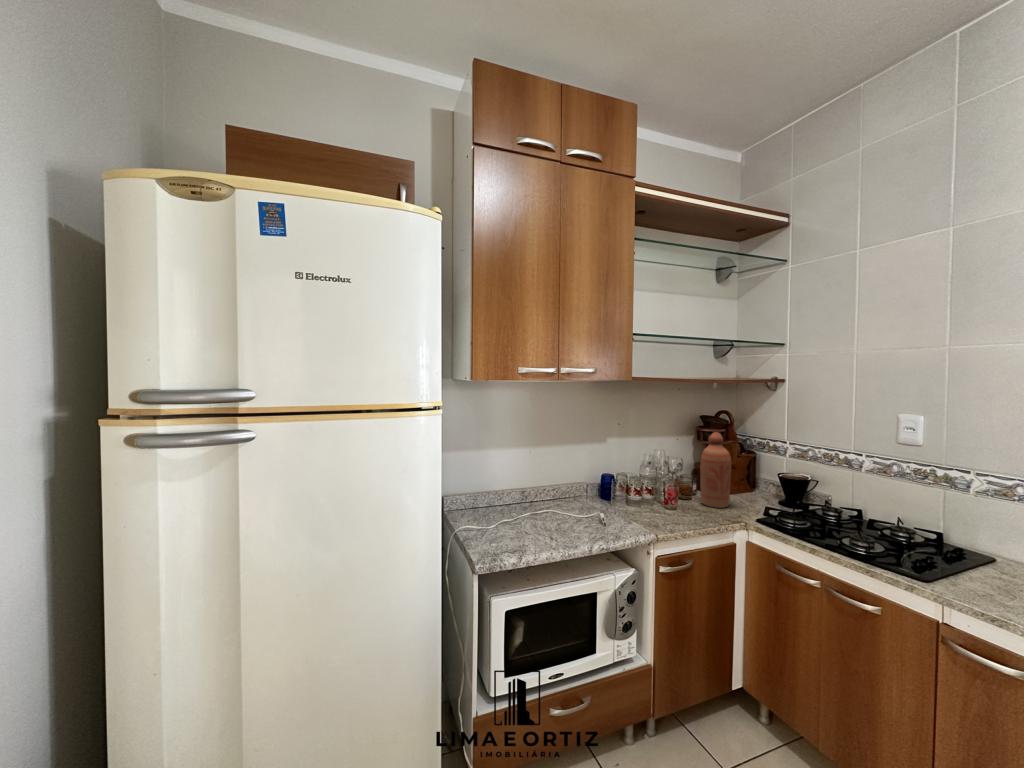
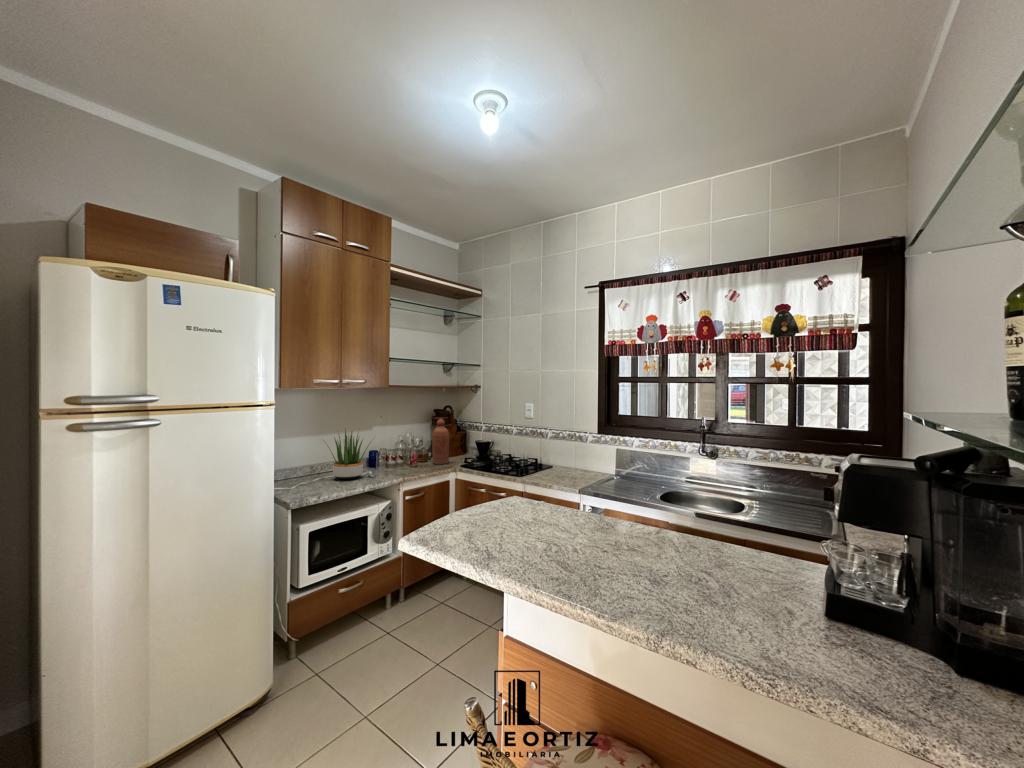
potted plant: none [531,440,613,520] -> present [327,429,371,479]

